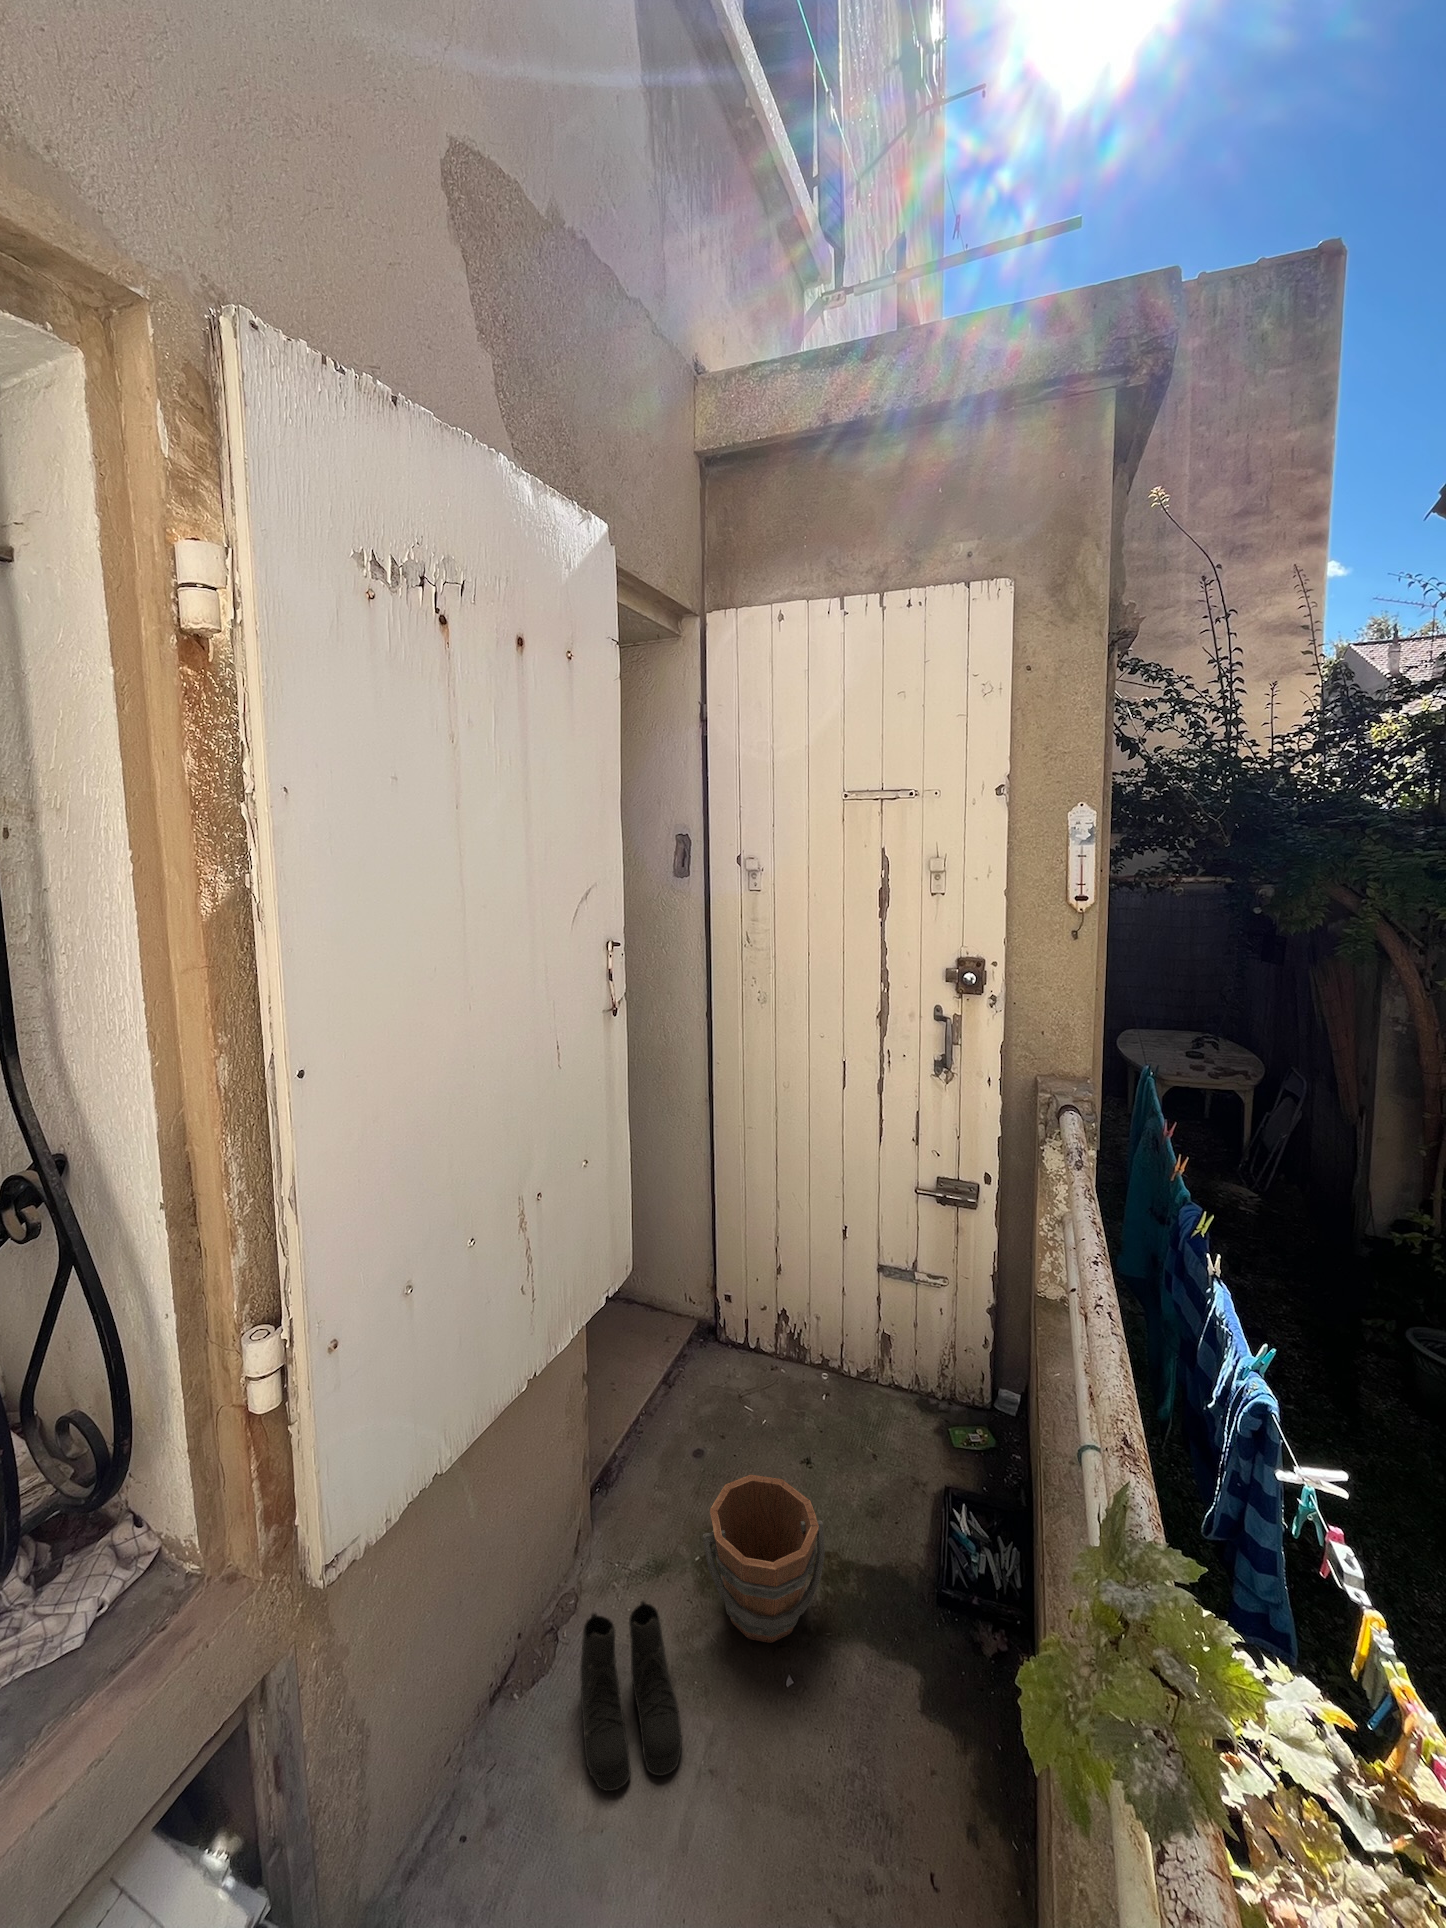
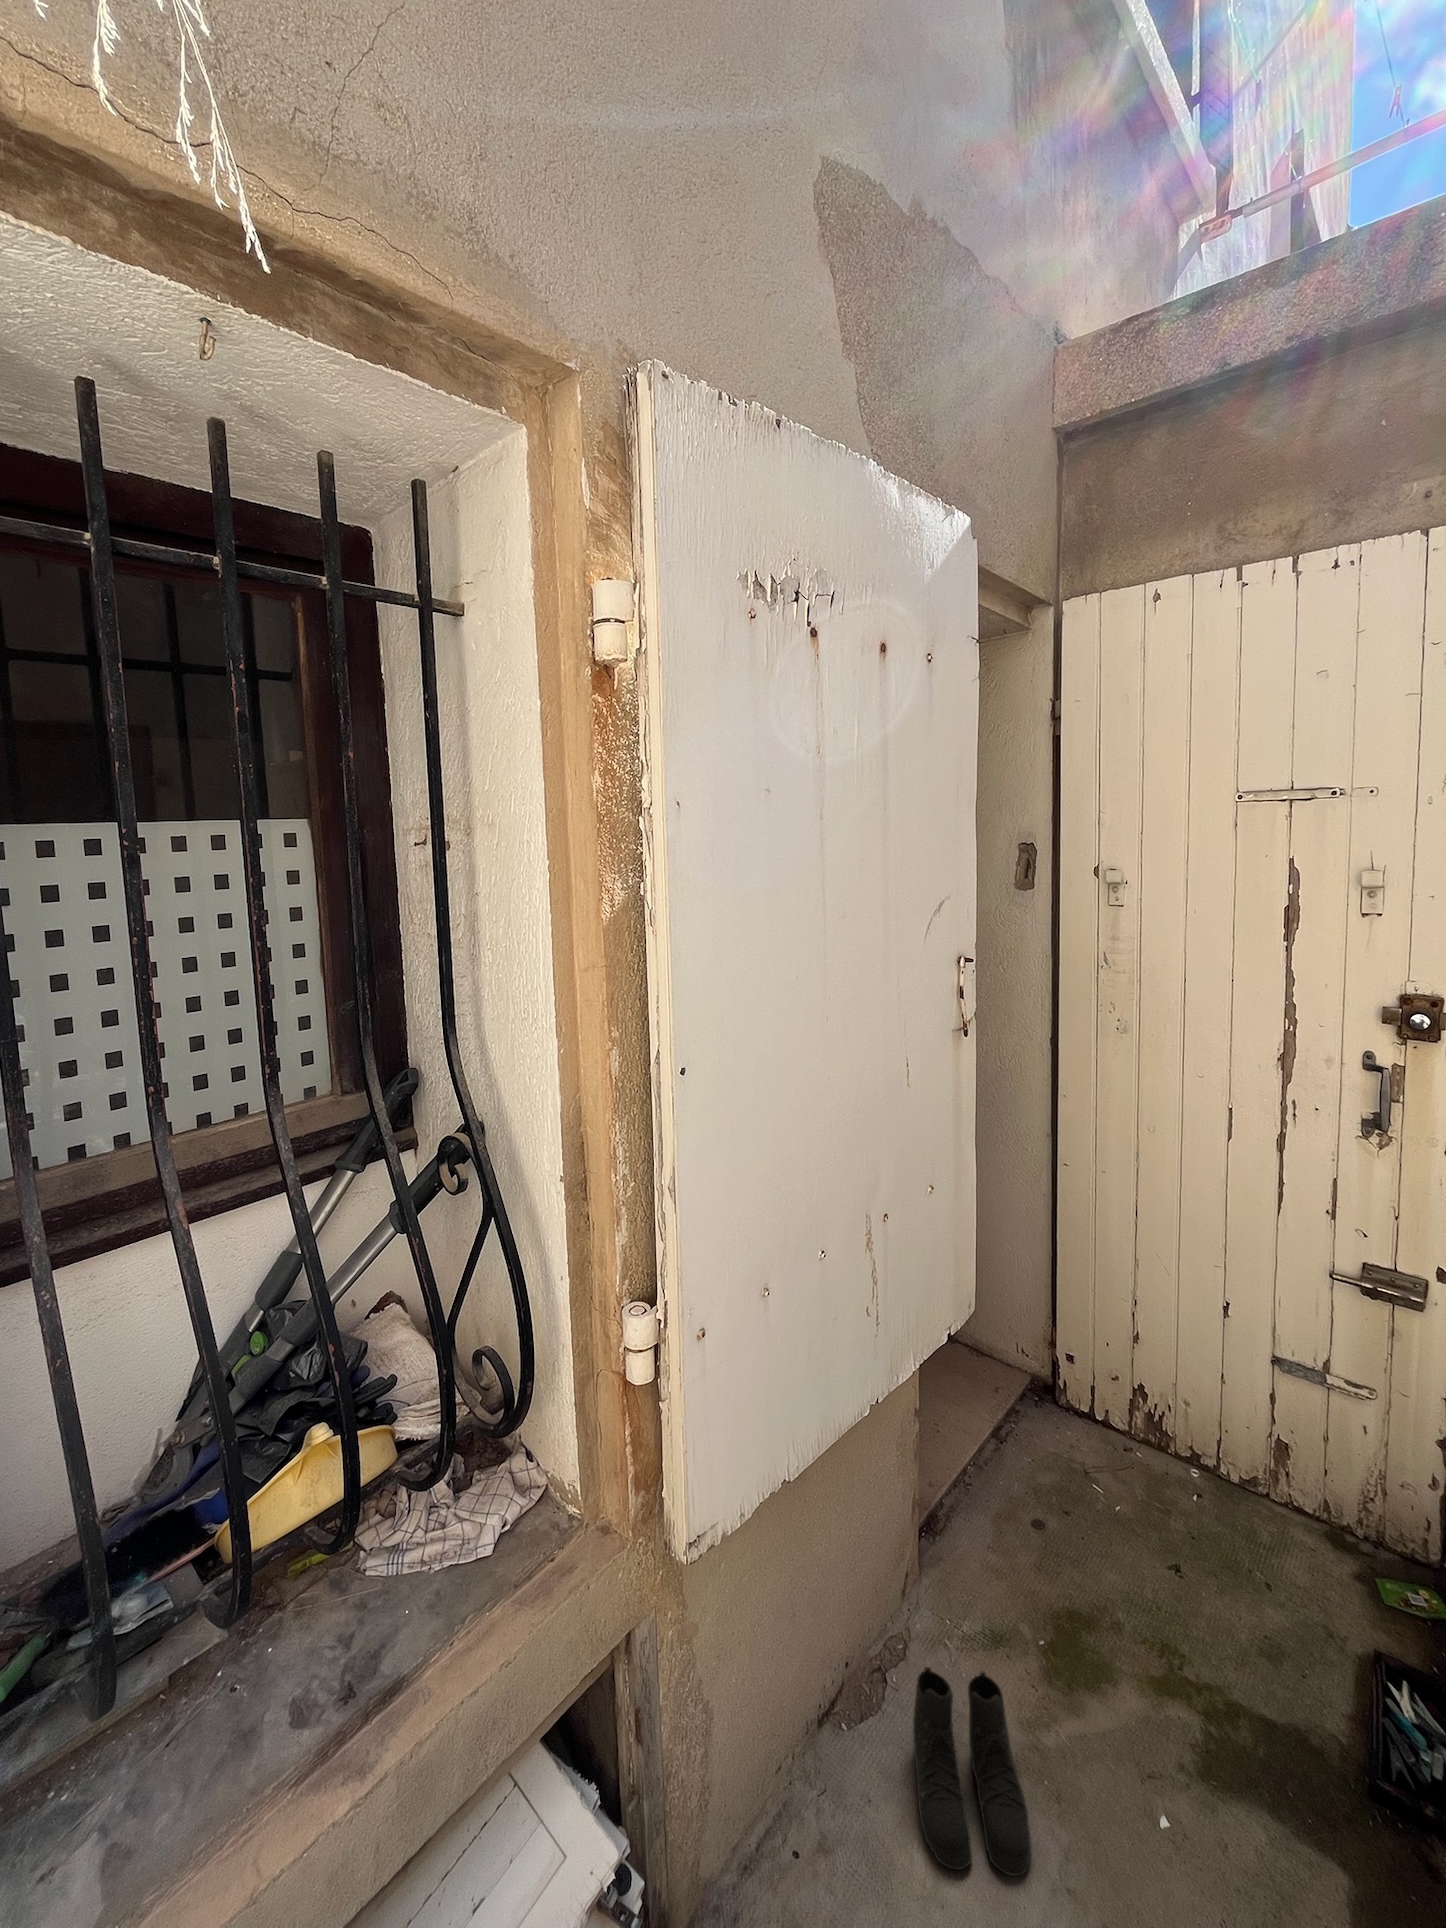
bucket: present [703,1475,825,1643] -> none [1052,1567,1209,1771]

